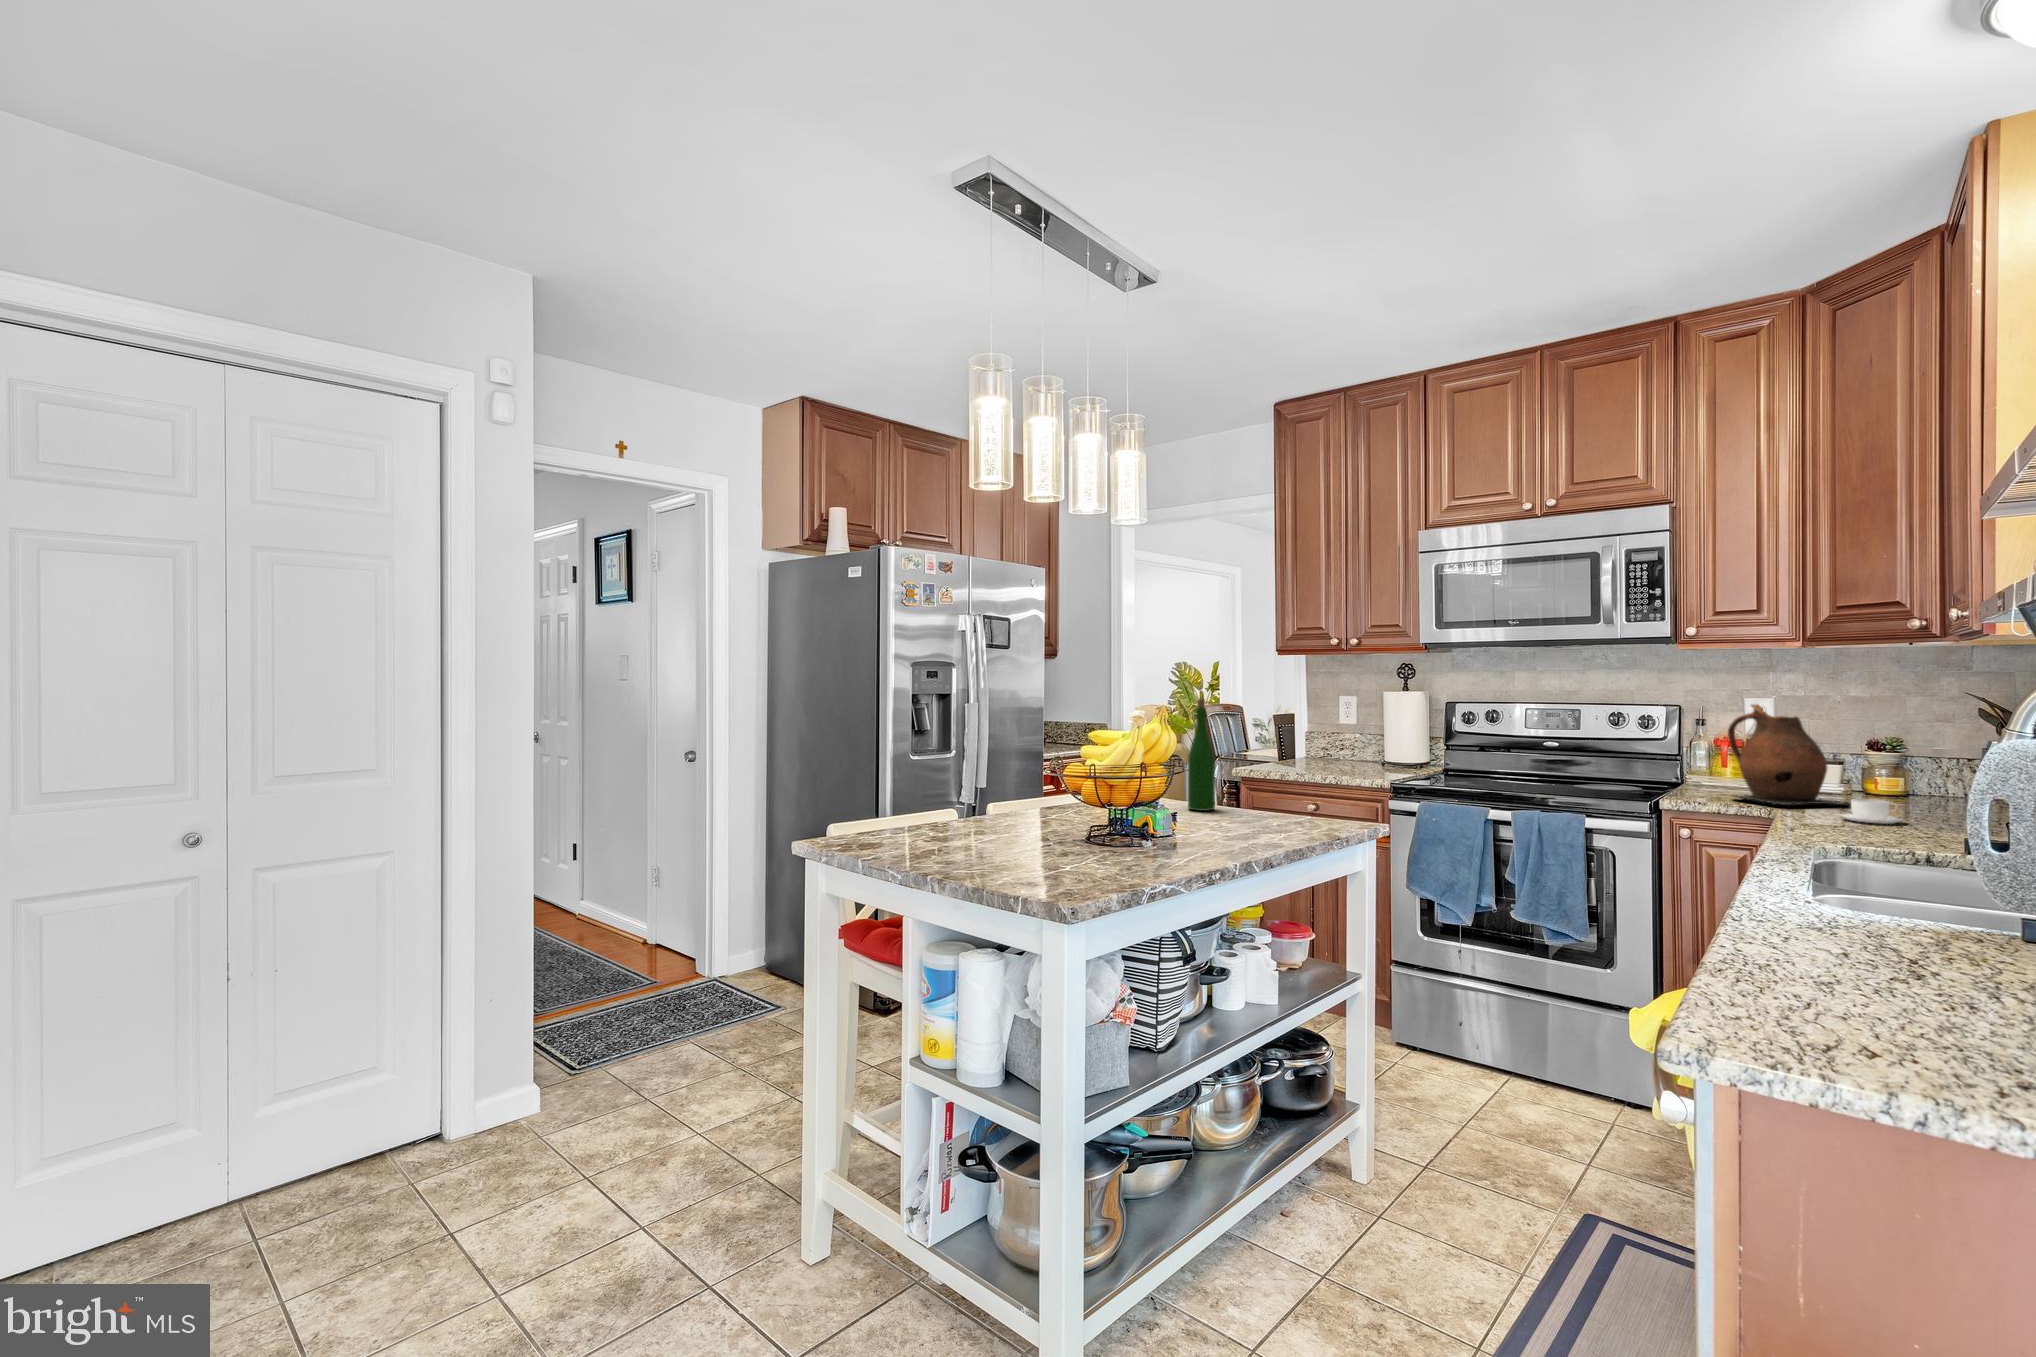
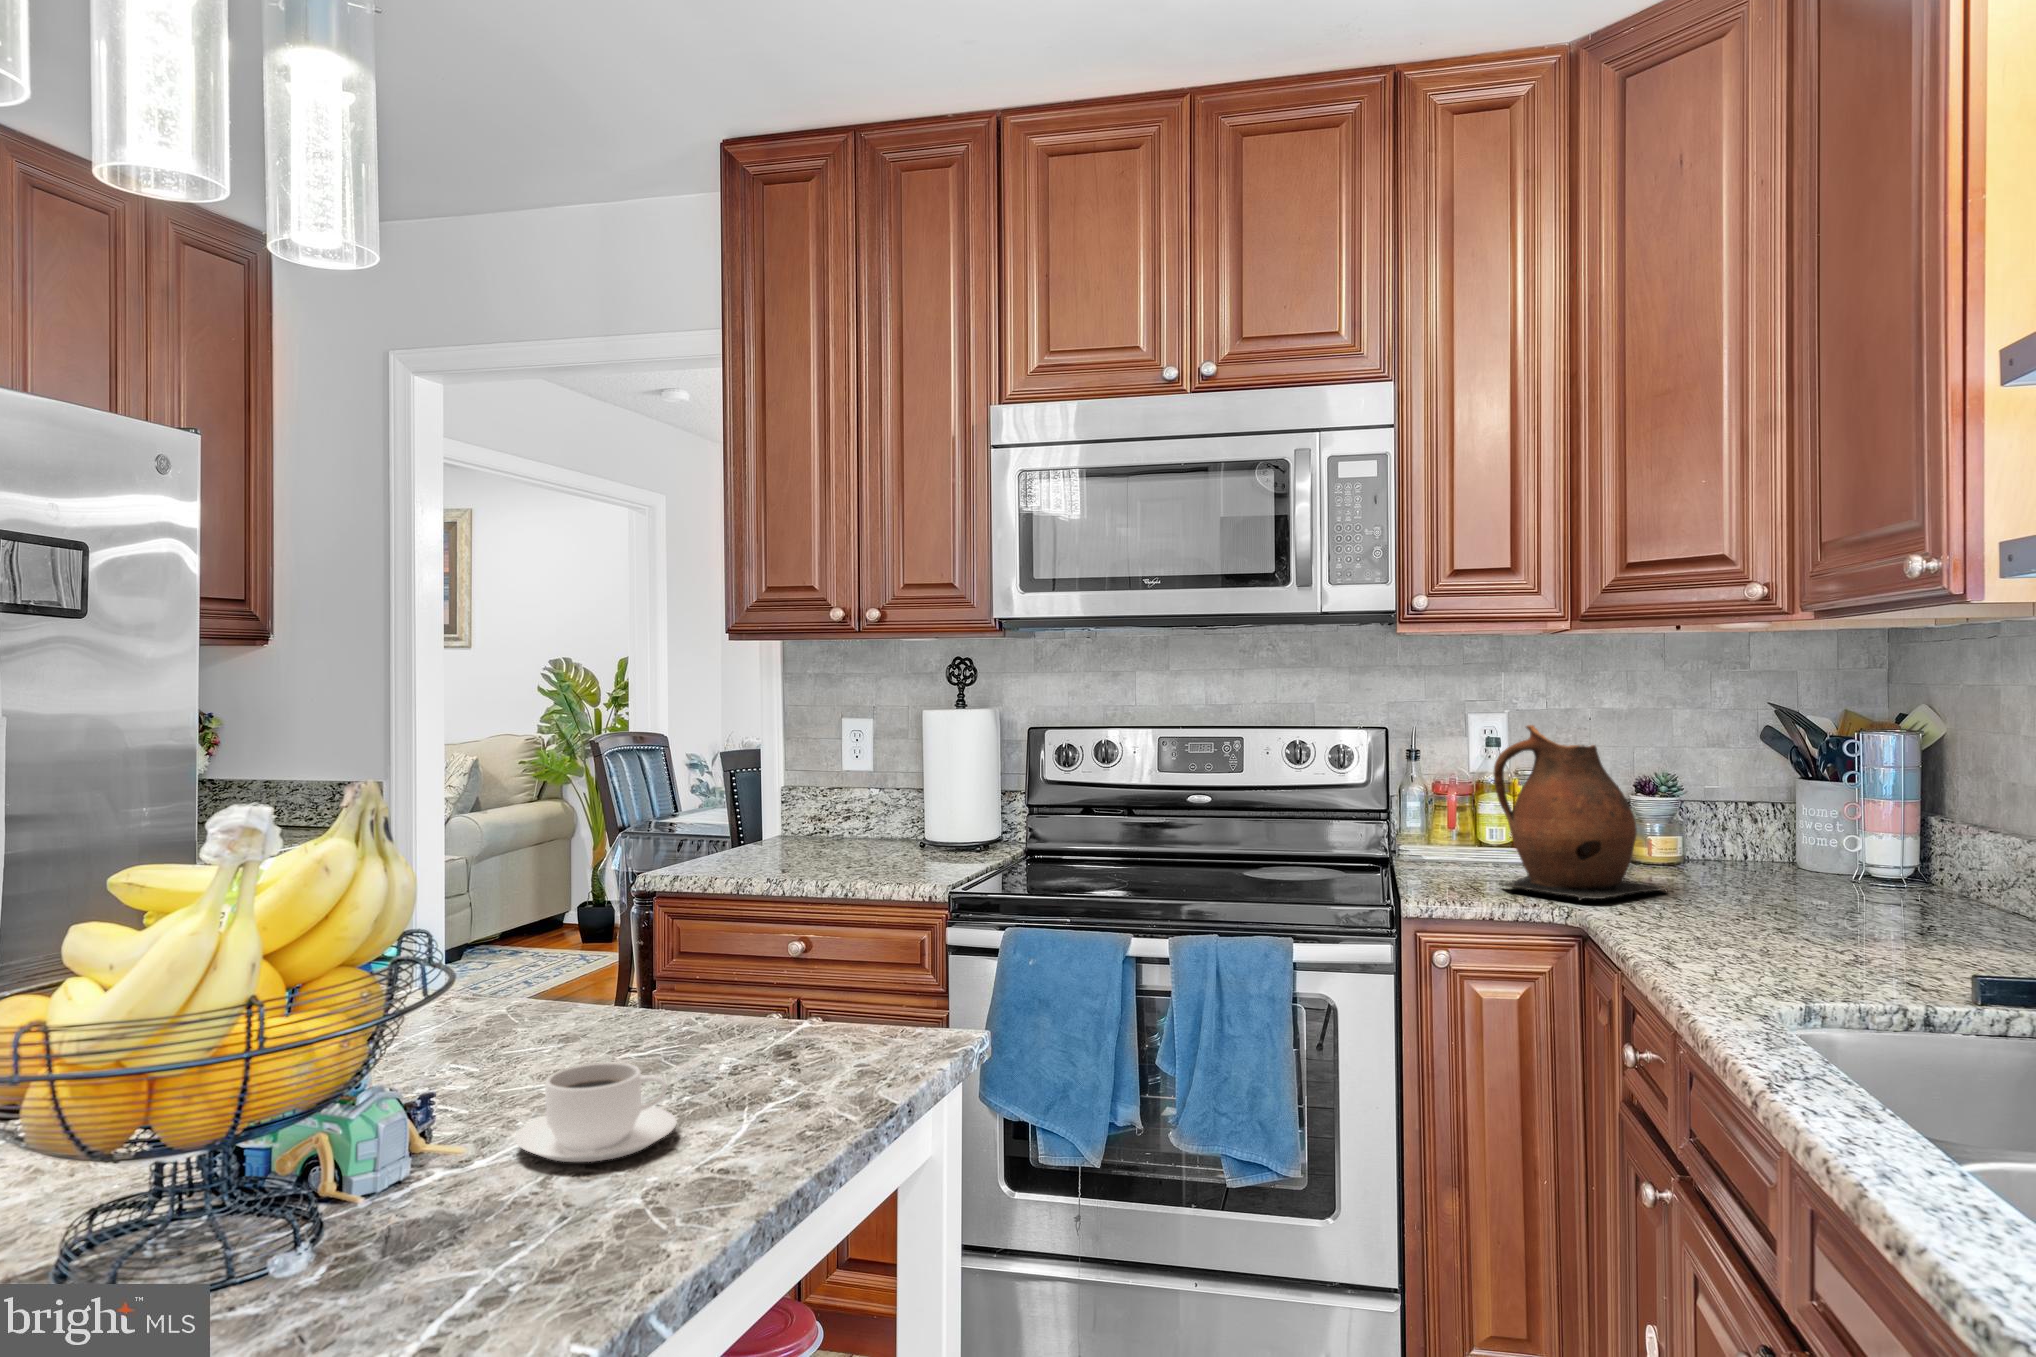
wine bottle: present [1188,698,1215,811] -> none [483,742,565,1071]
coffee cup: present [1841,799,1902,824] -> present [514,1062,676,1162]

